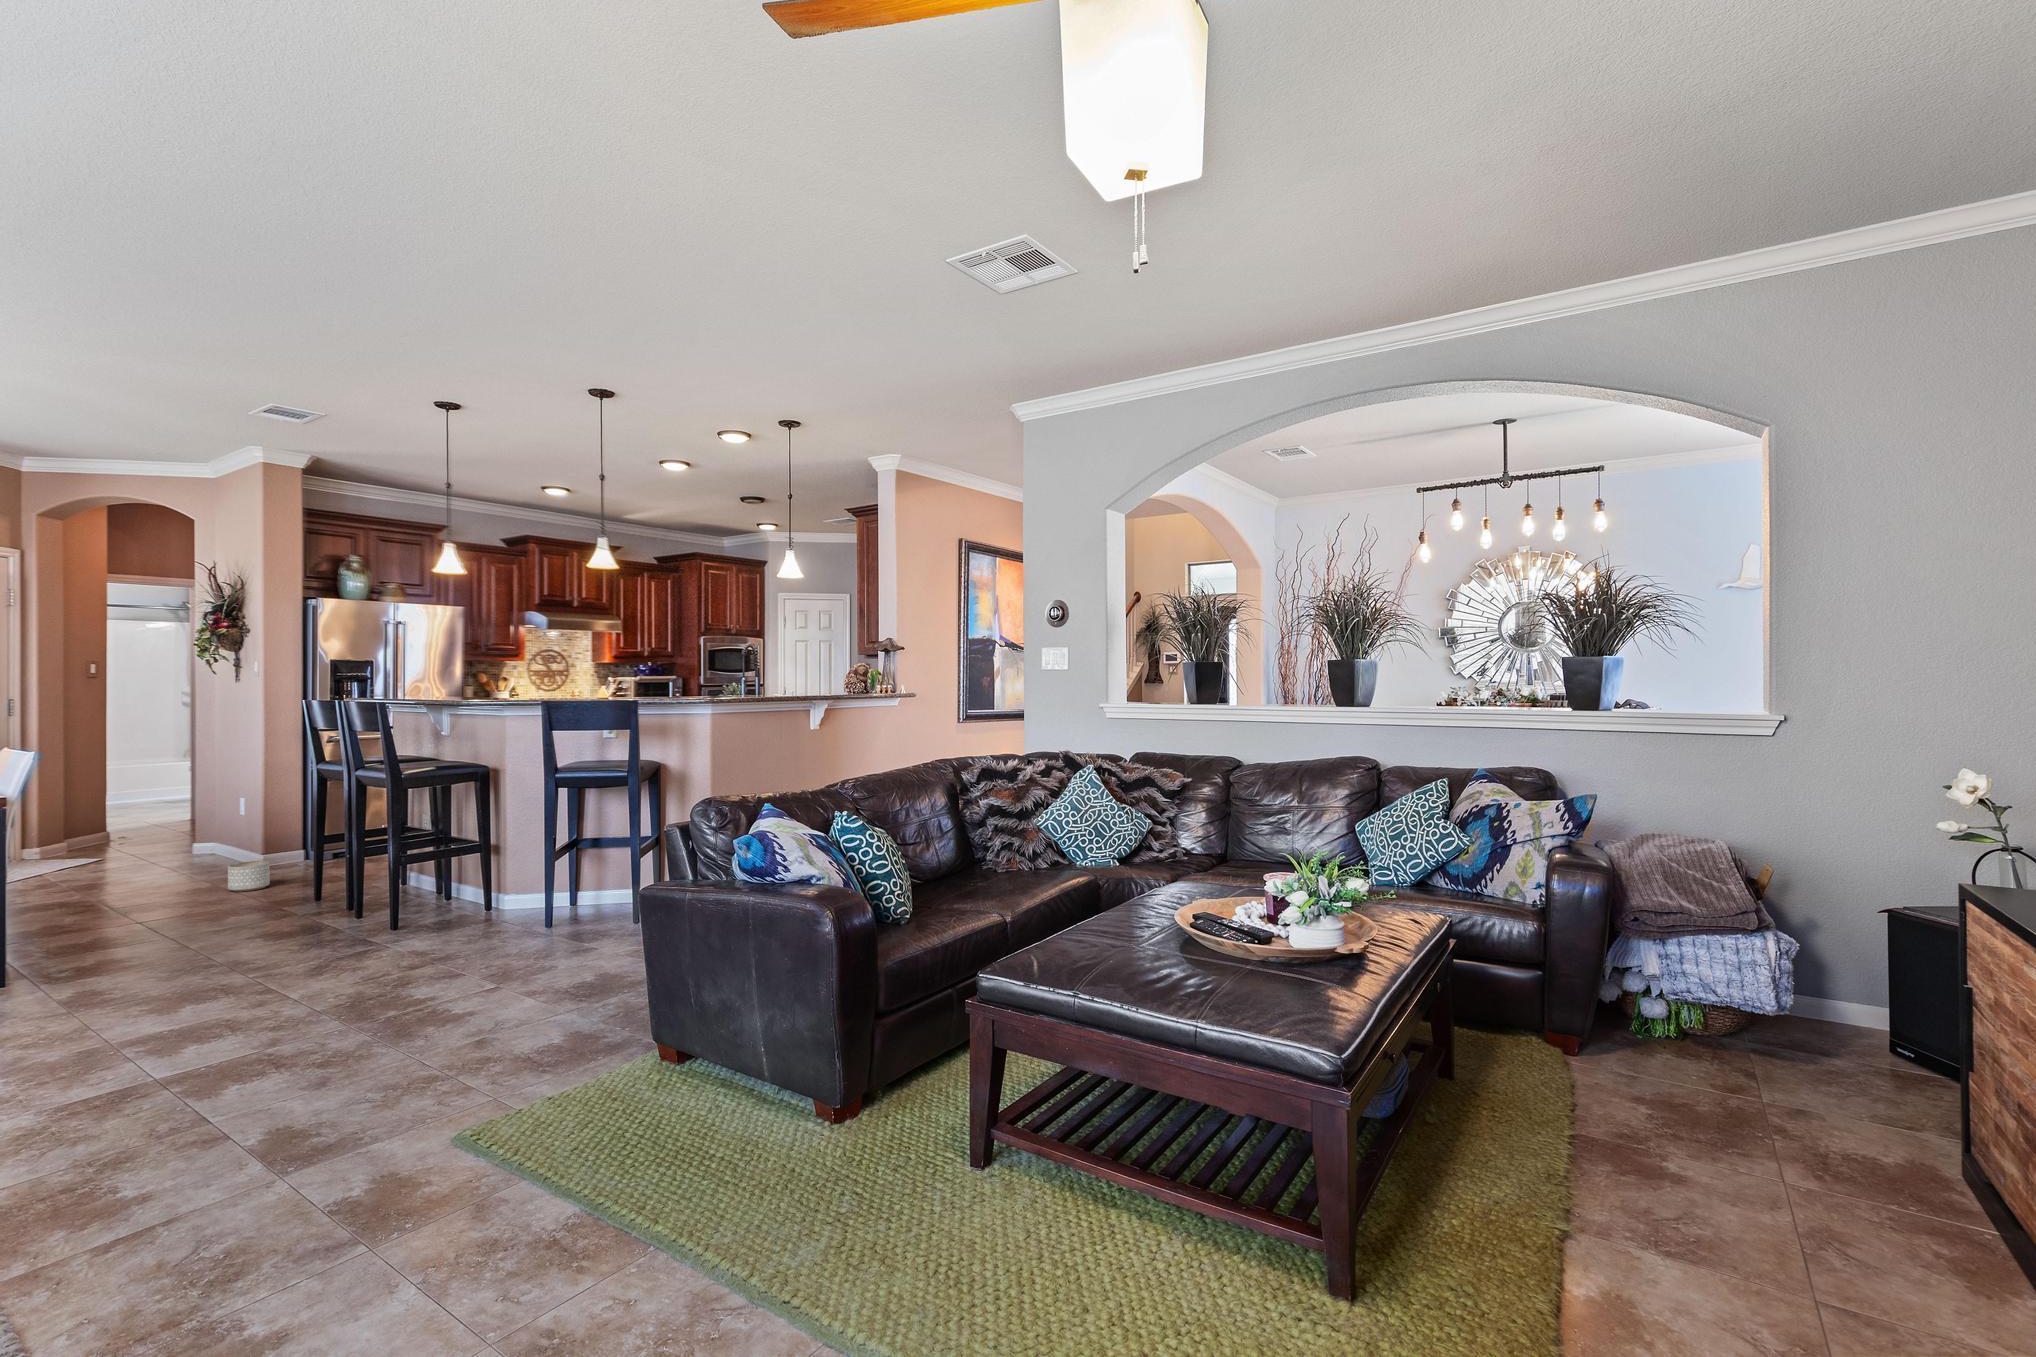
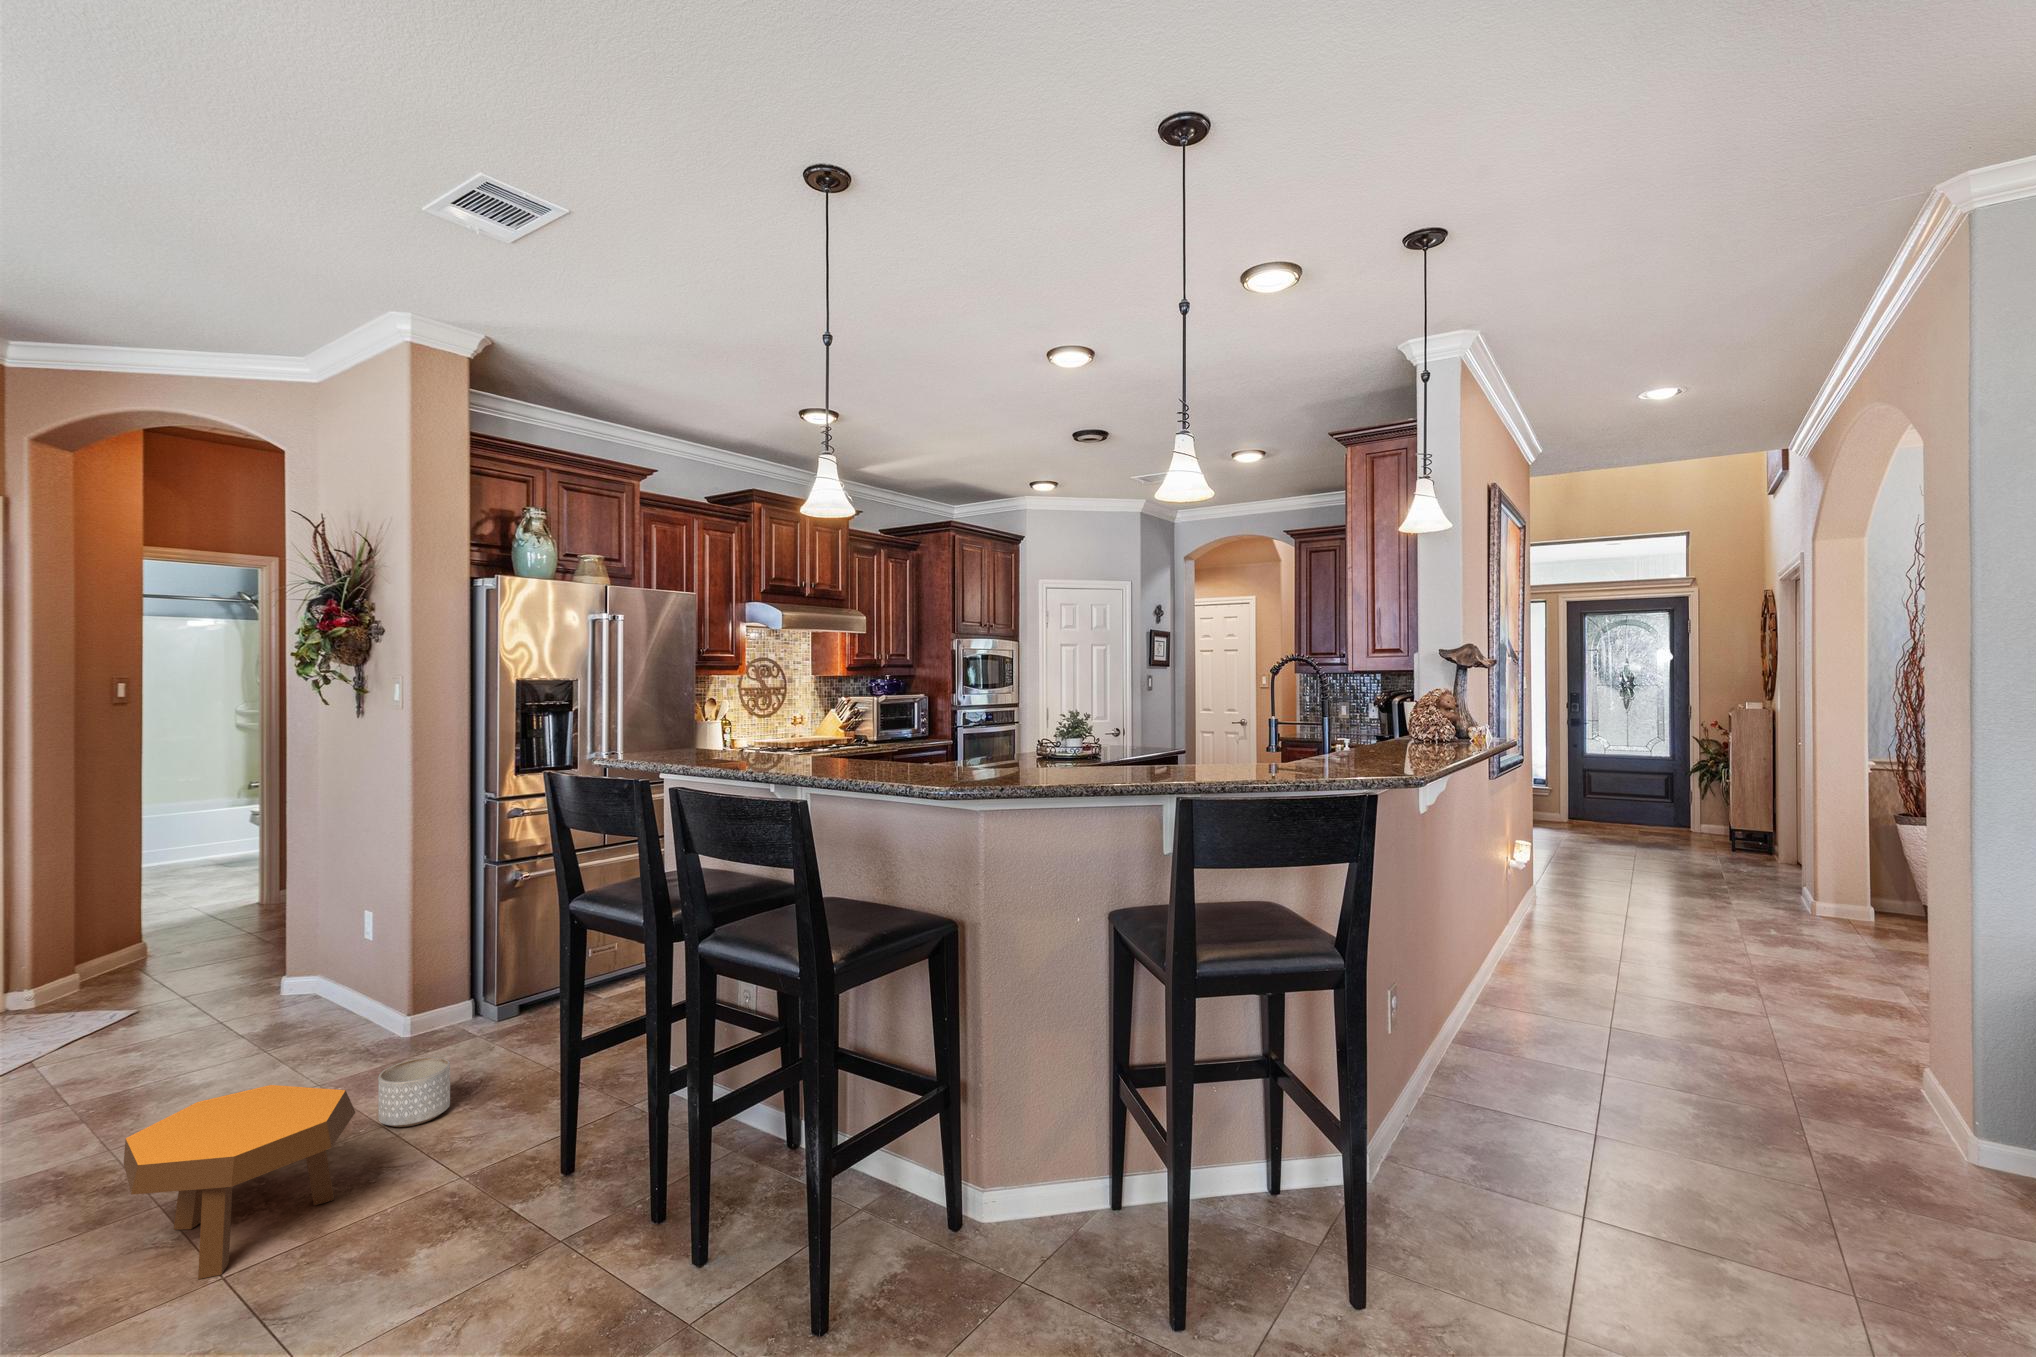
footstool: none [89,856,207,924] -> present [124,1085,355,1279]

